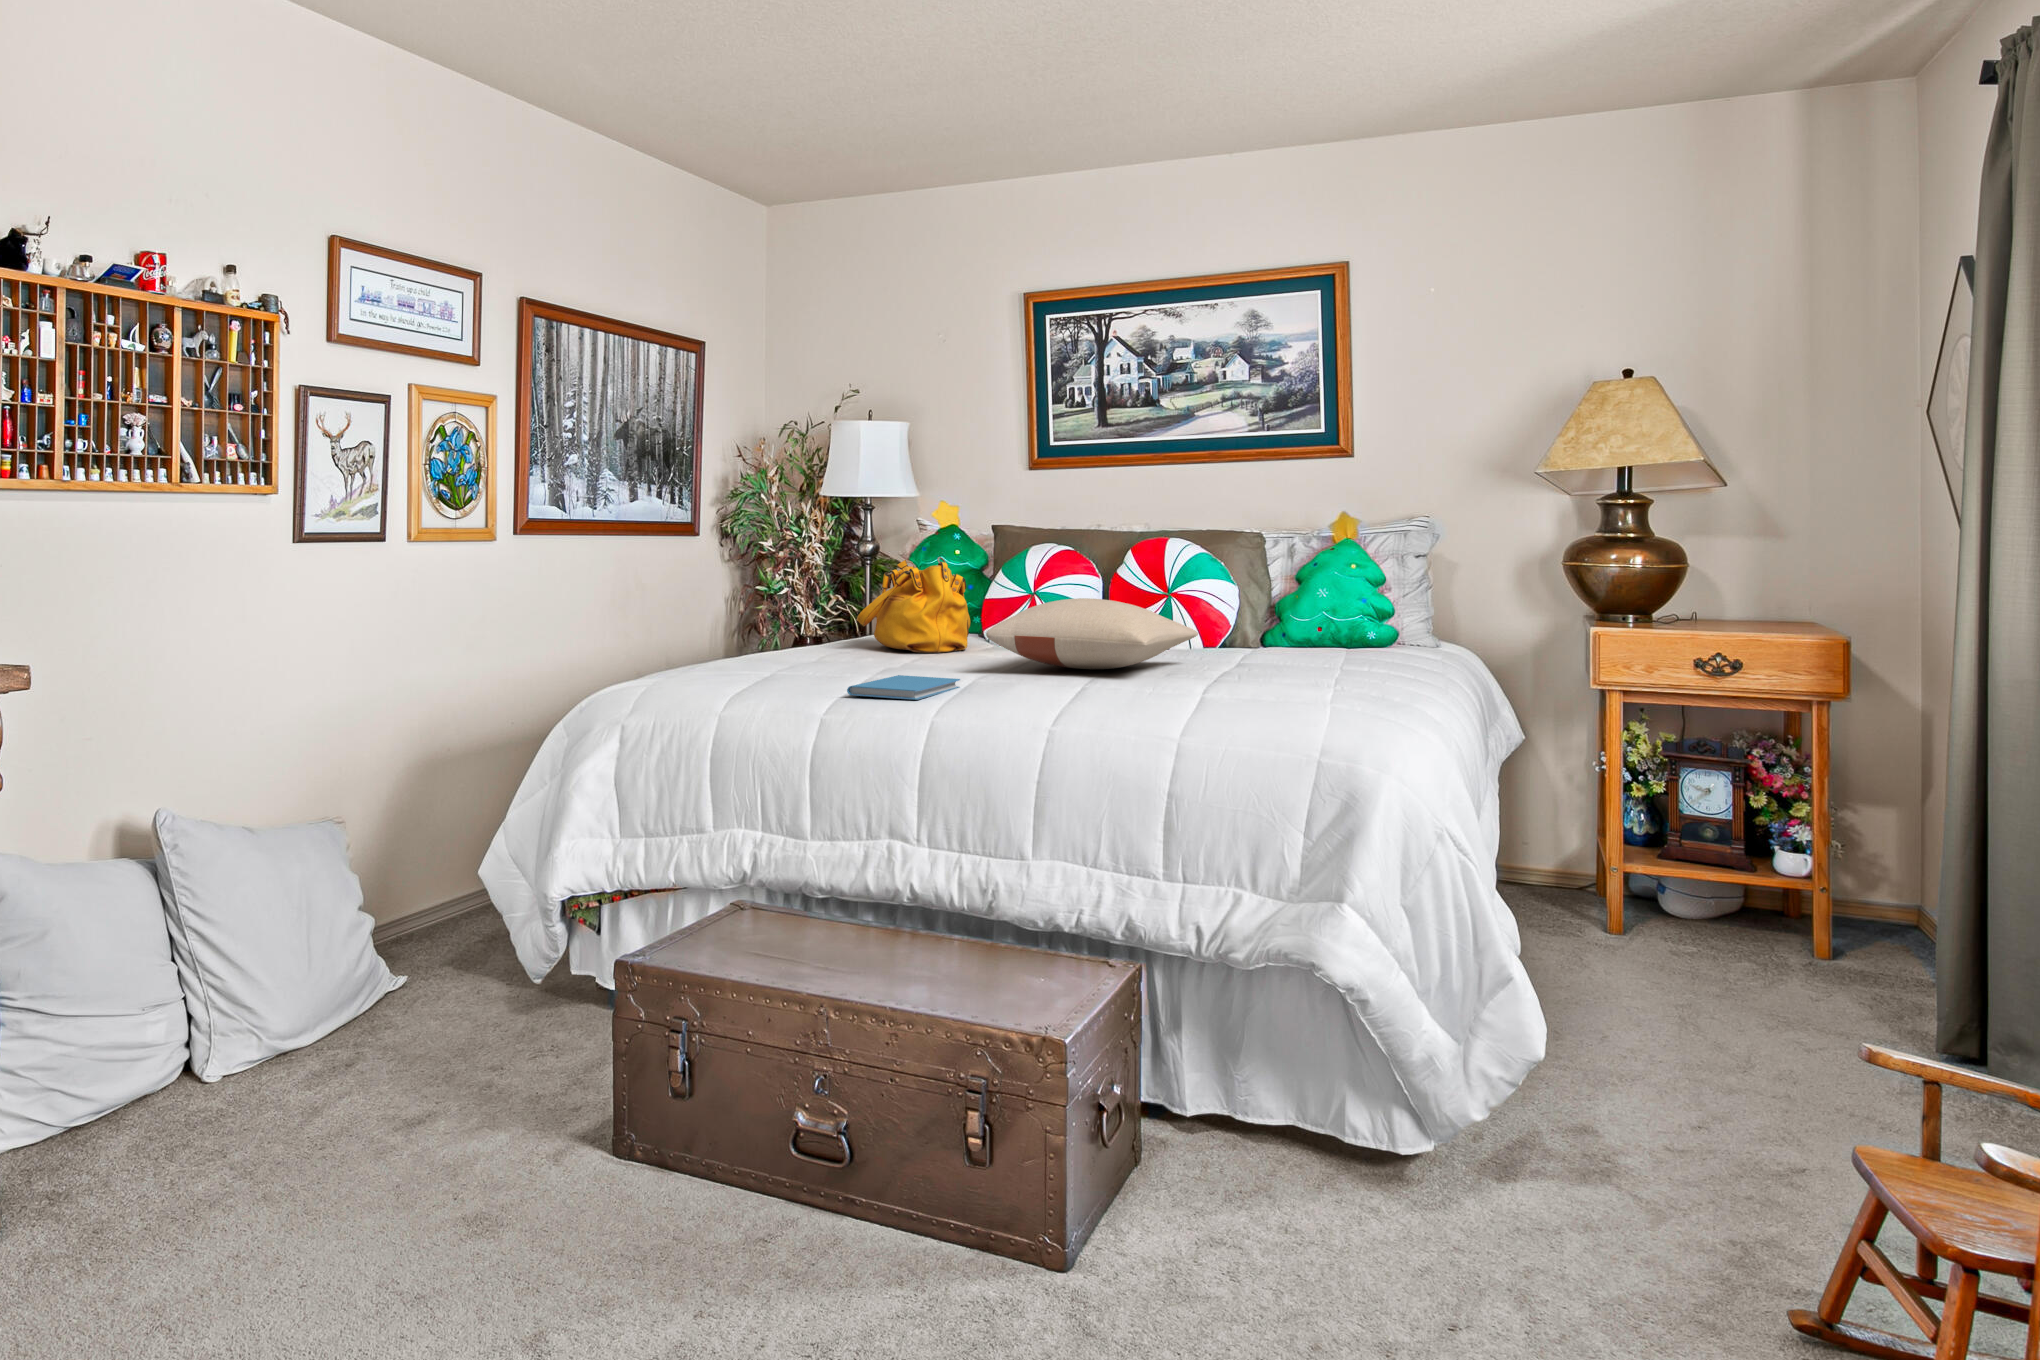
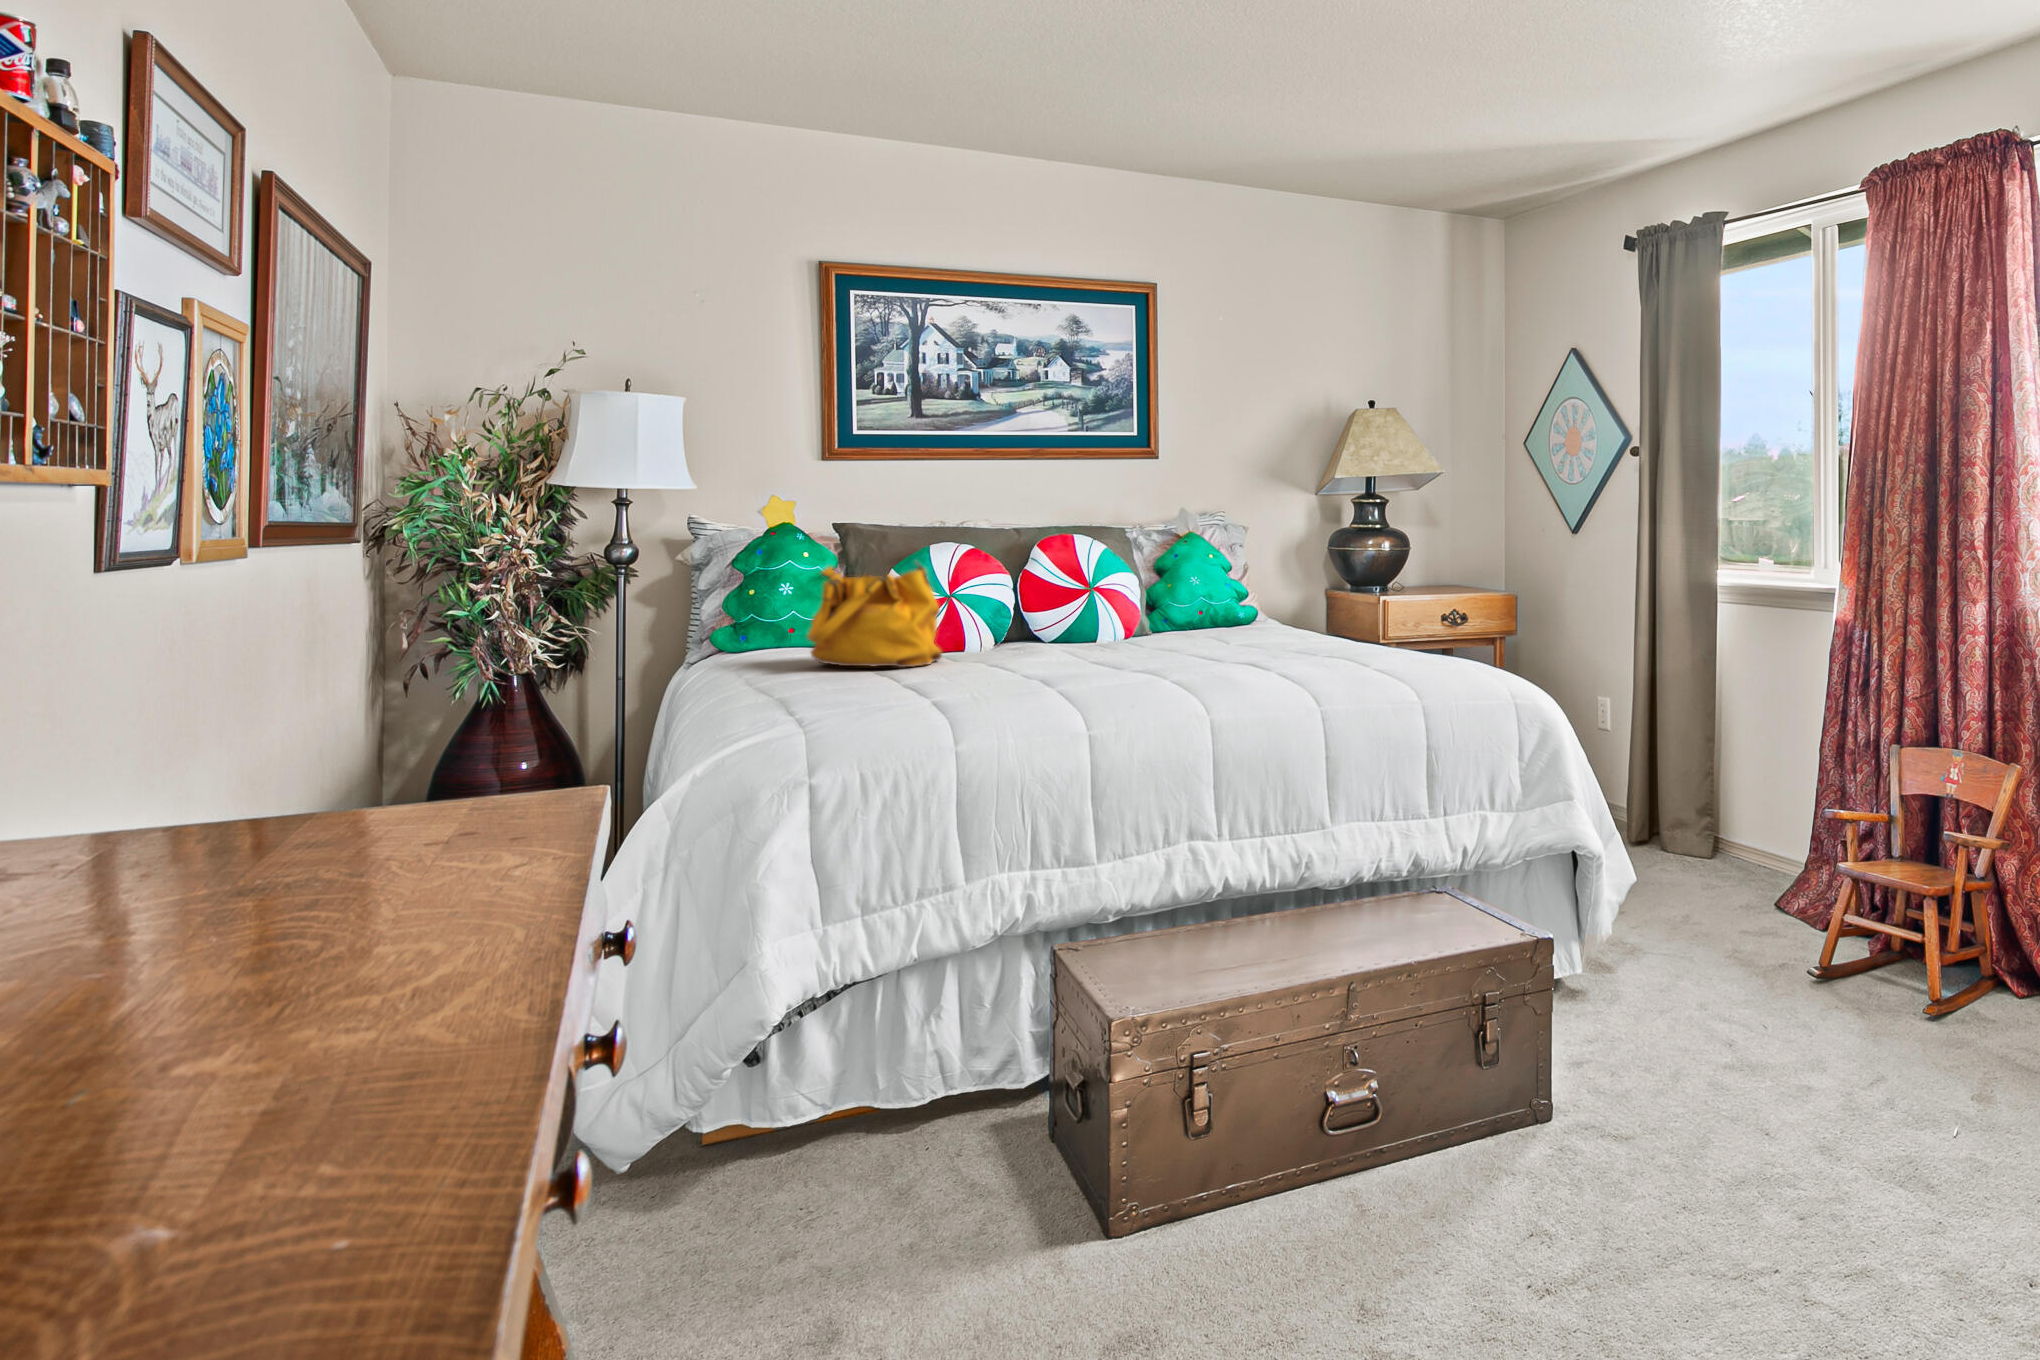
pillow: present [986,598,1198,669] -> none [1069,594,1255,662]
book: present [847,675,960,700] -> none [1060,680,1167,706]

